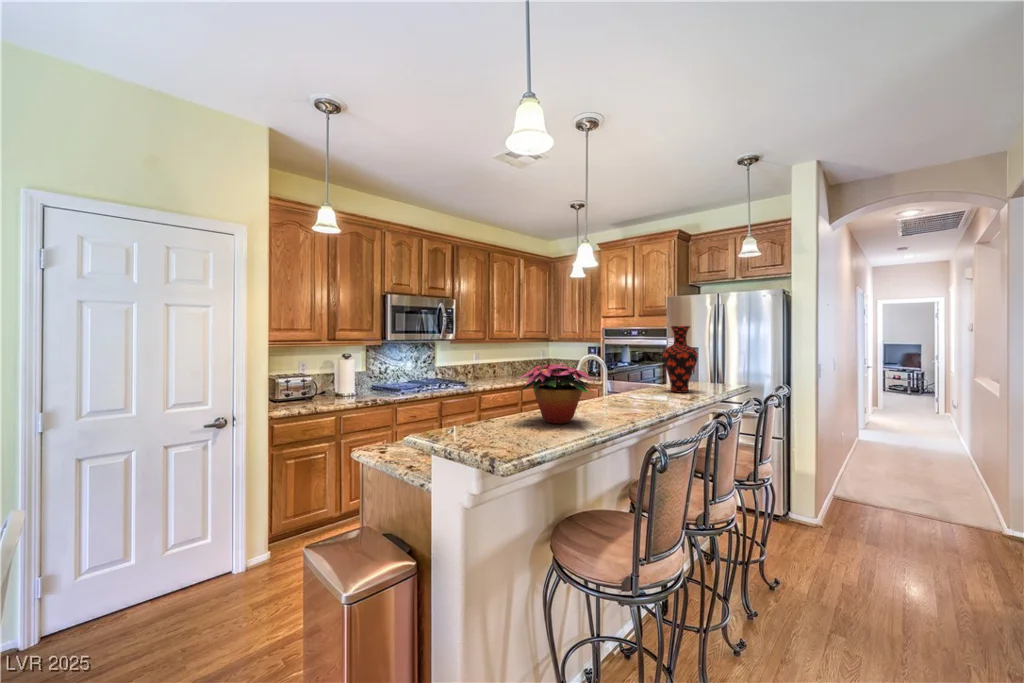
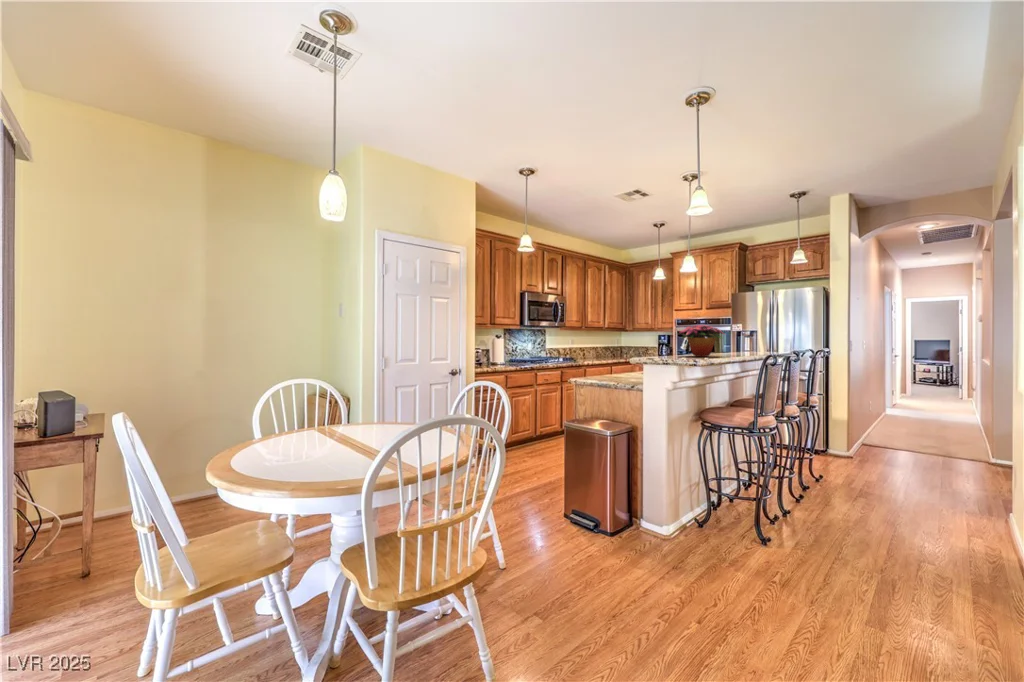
vase: present [663,326,698,392] -> none [744,309,769,353]

